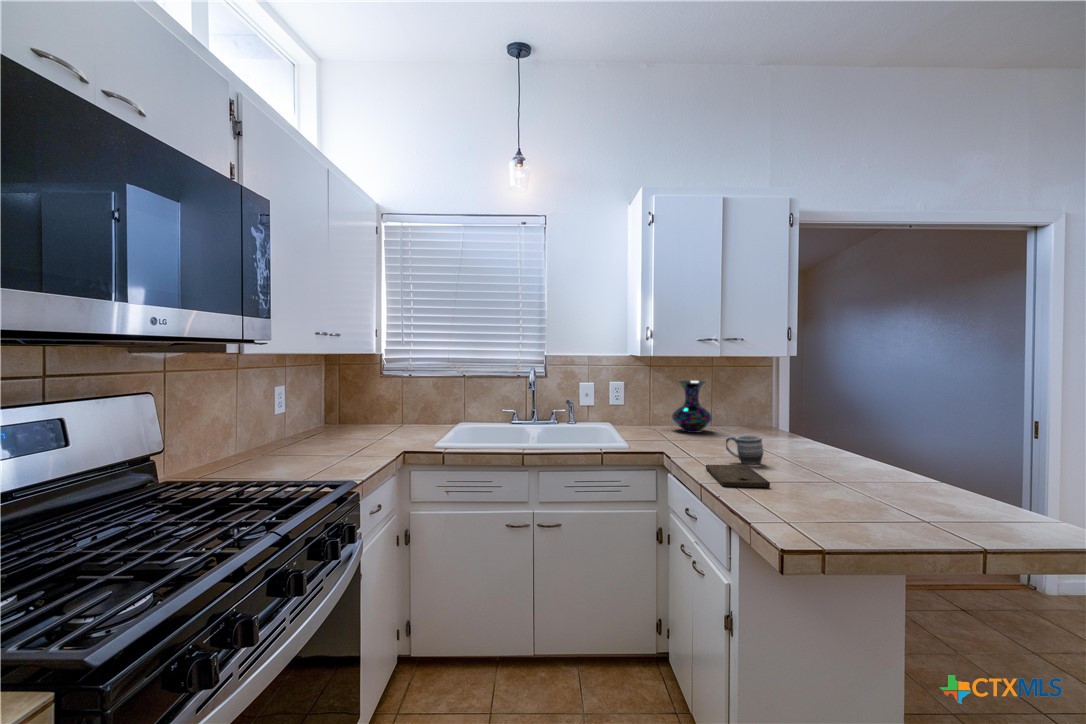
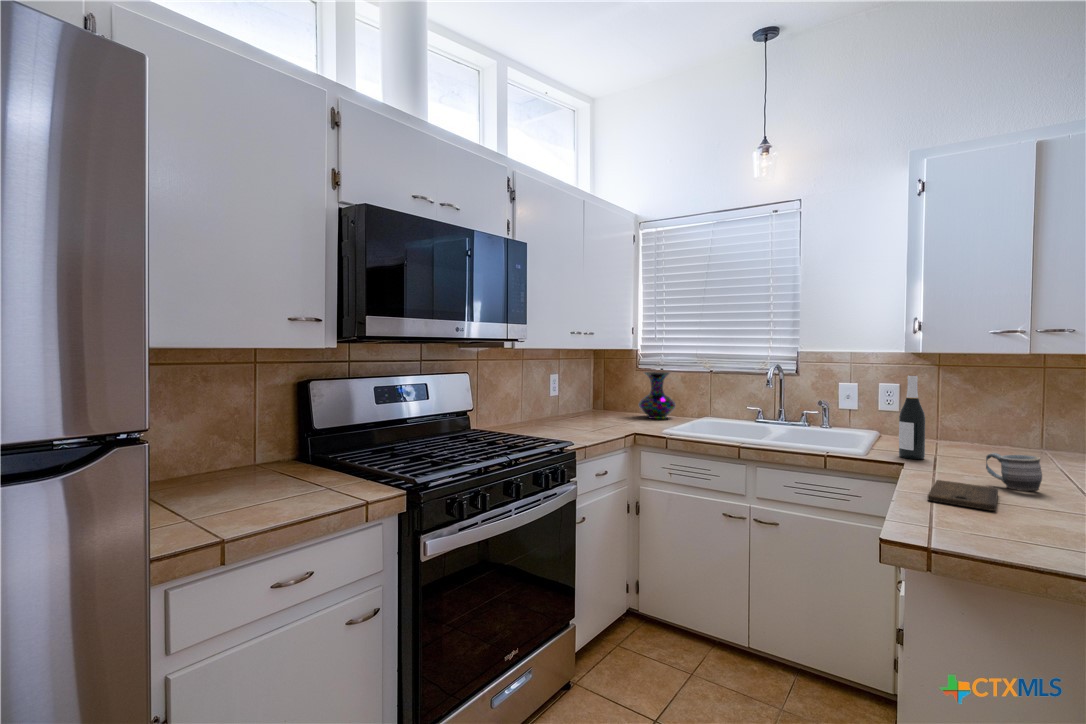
wine bottle: none [646,374,665,446] -> present [899,375,925,459]
vase: present [672,381,713,433] -> present [639,372,676,419]

